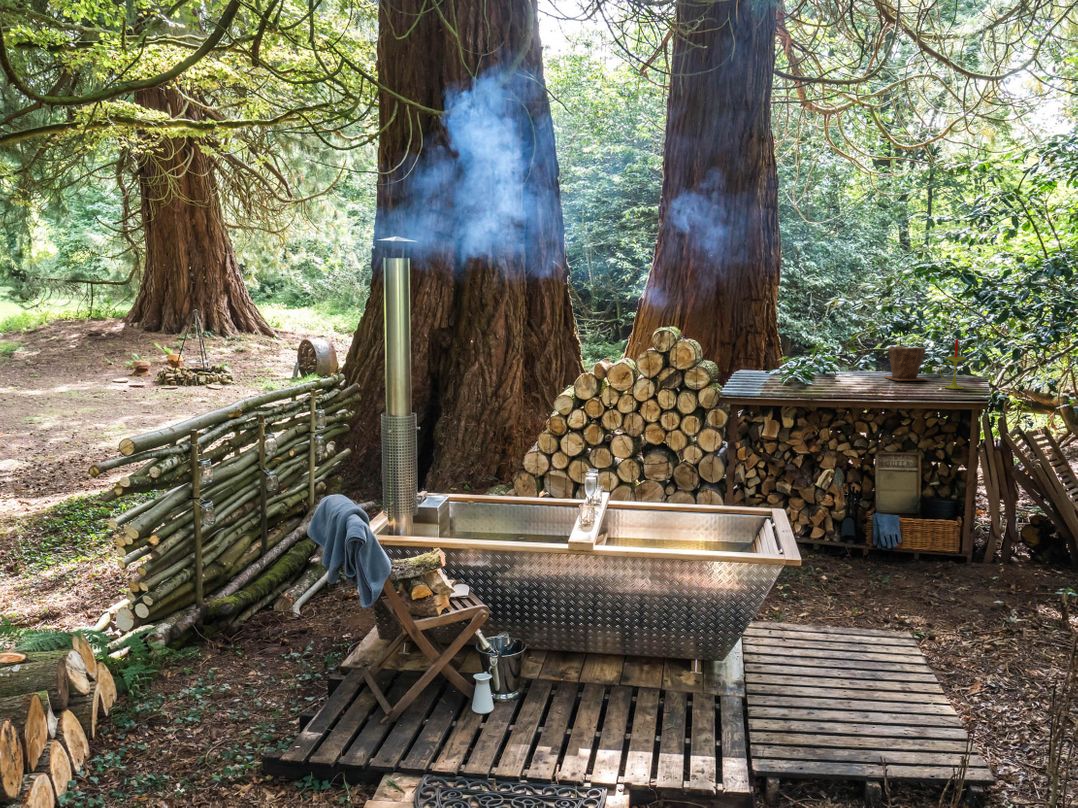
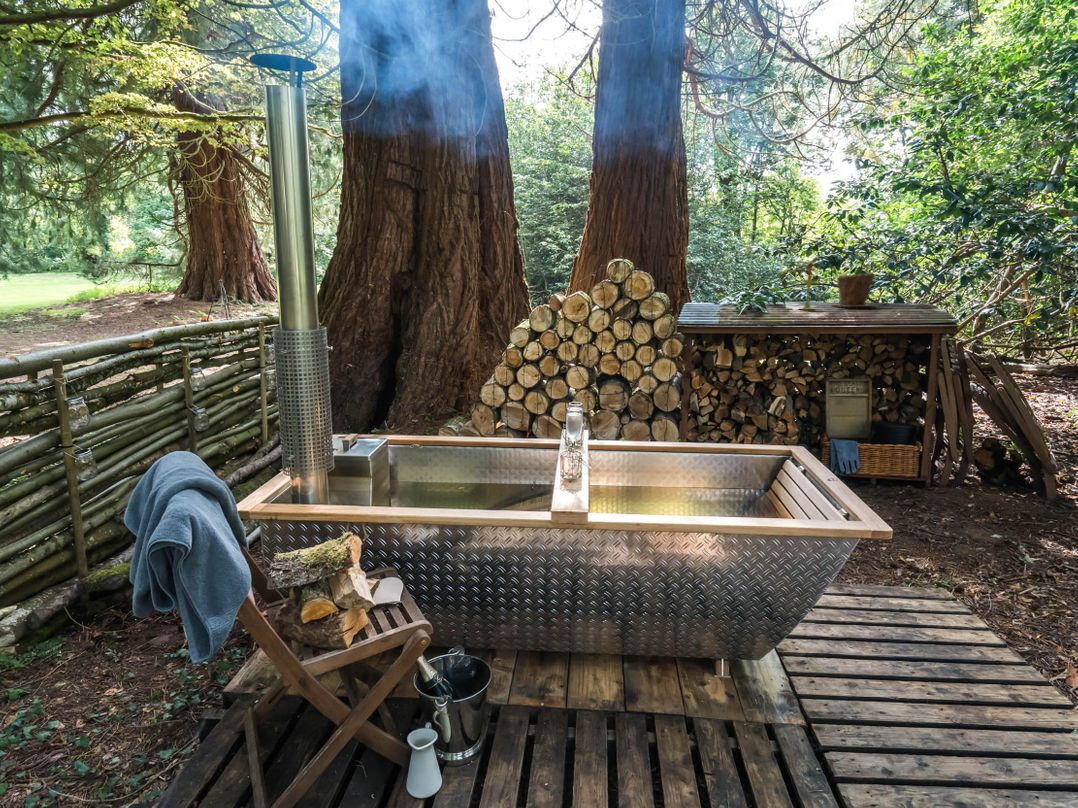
candle: present [944,339,966,389] -> present [801,262,818,310]

